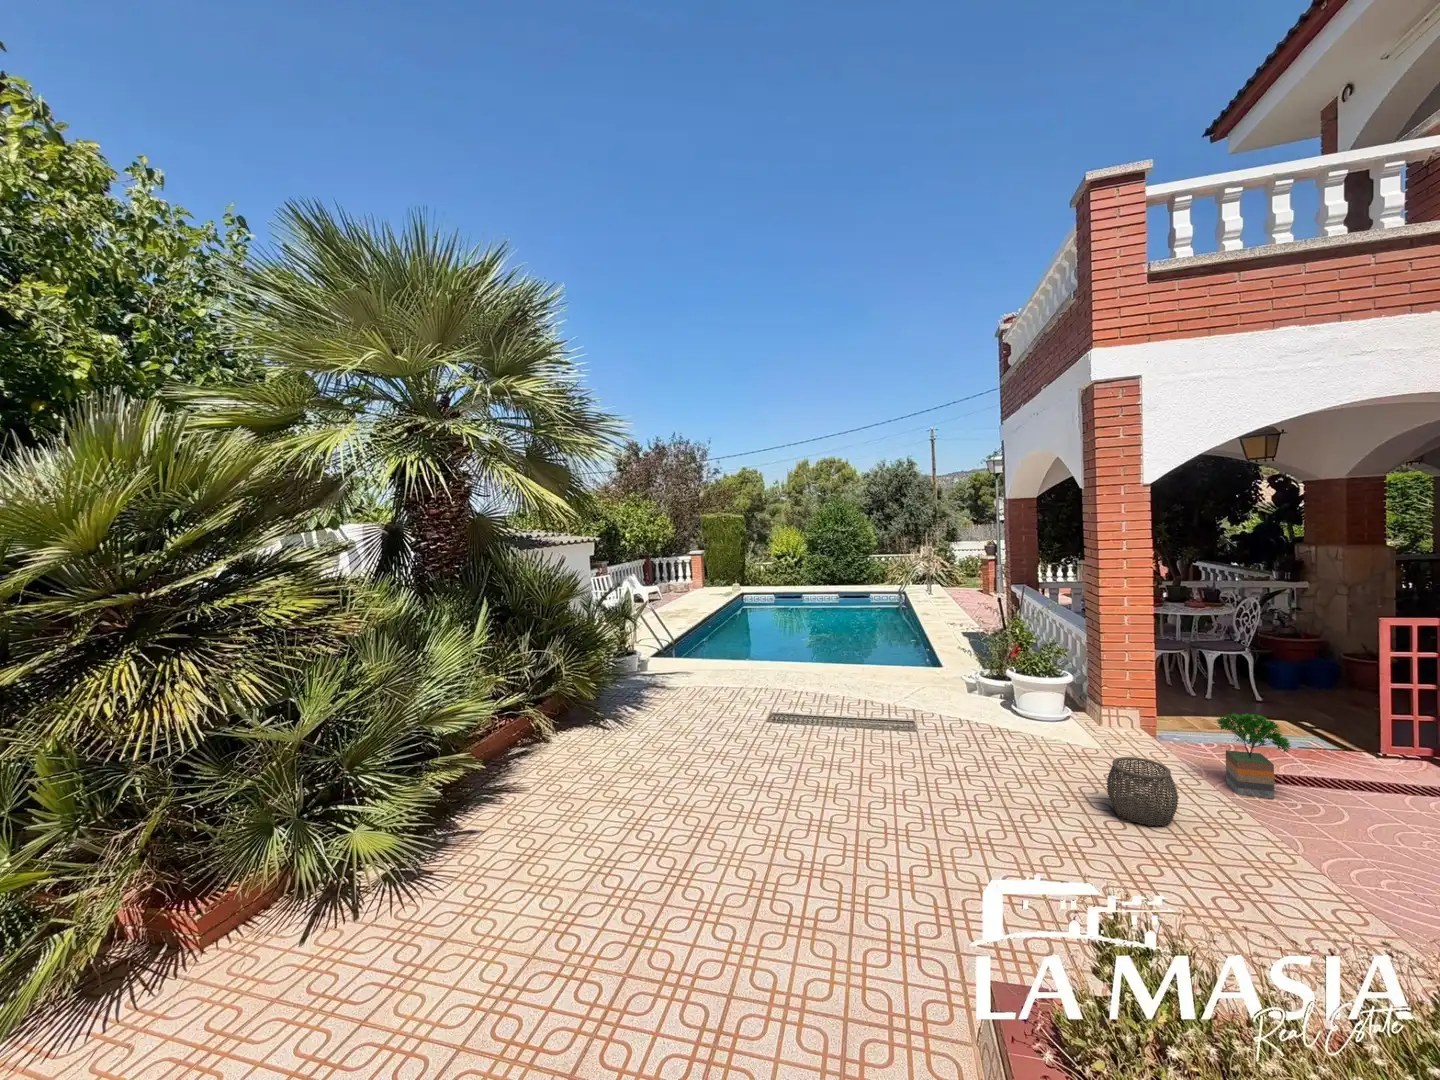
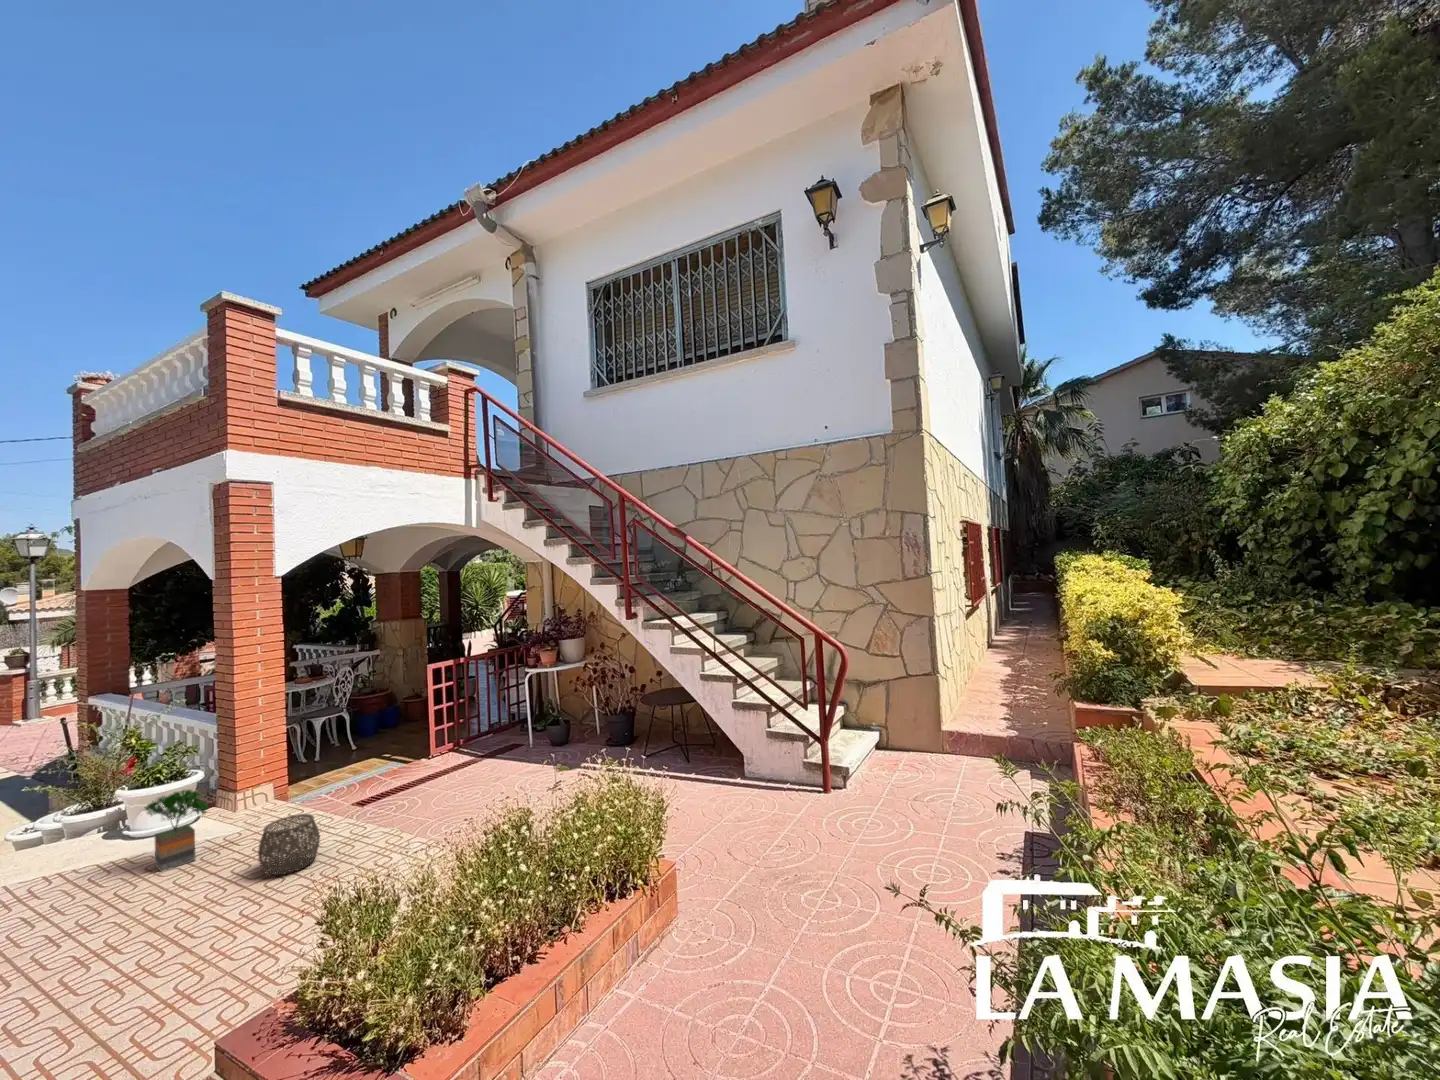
potted tree: present [1217,713,1291,799] -> present [145,790,208,872]

